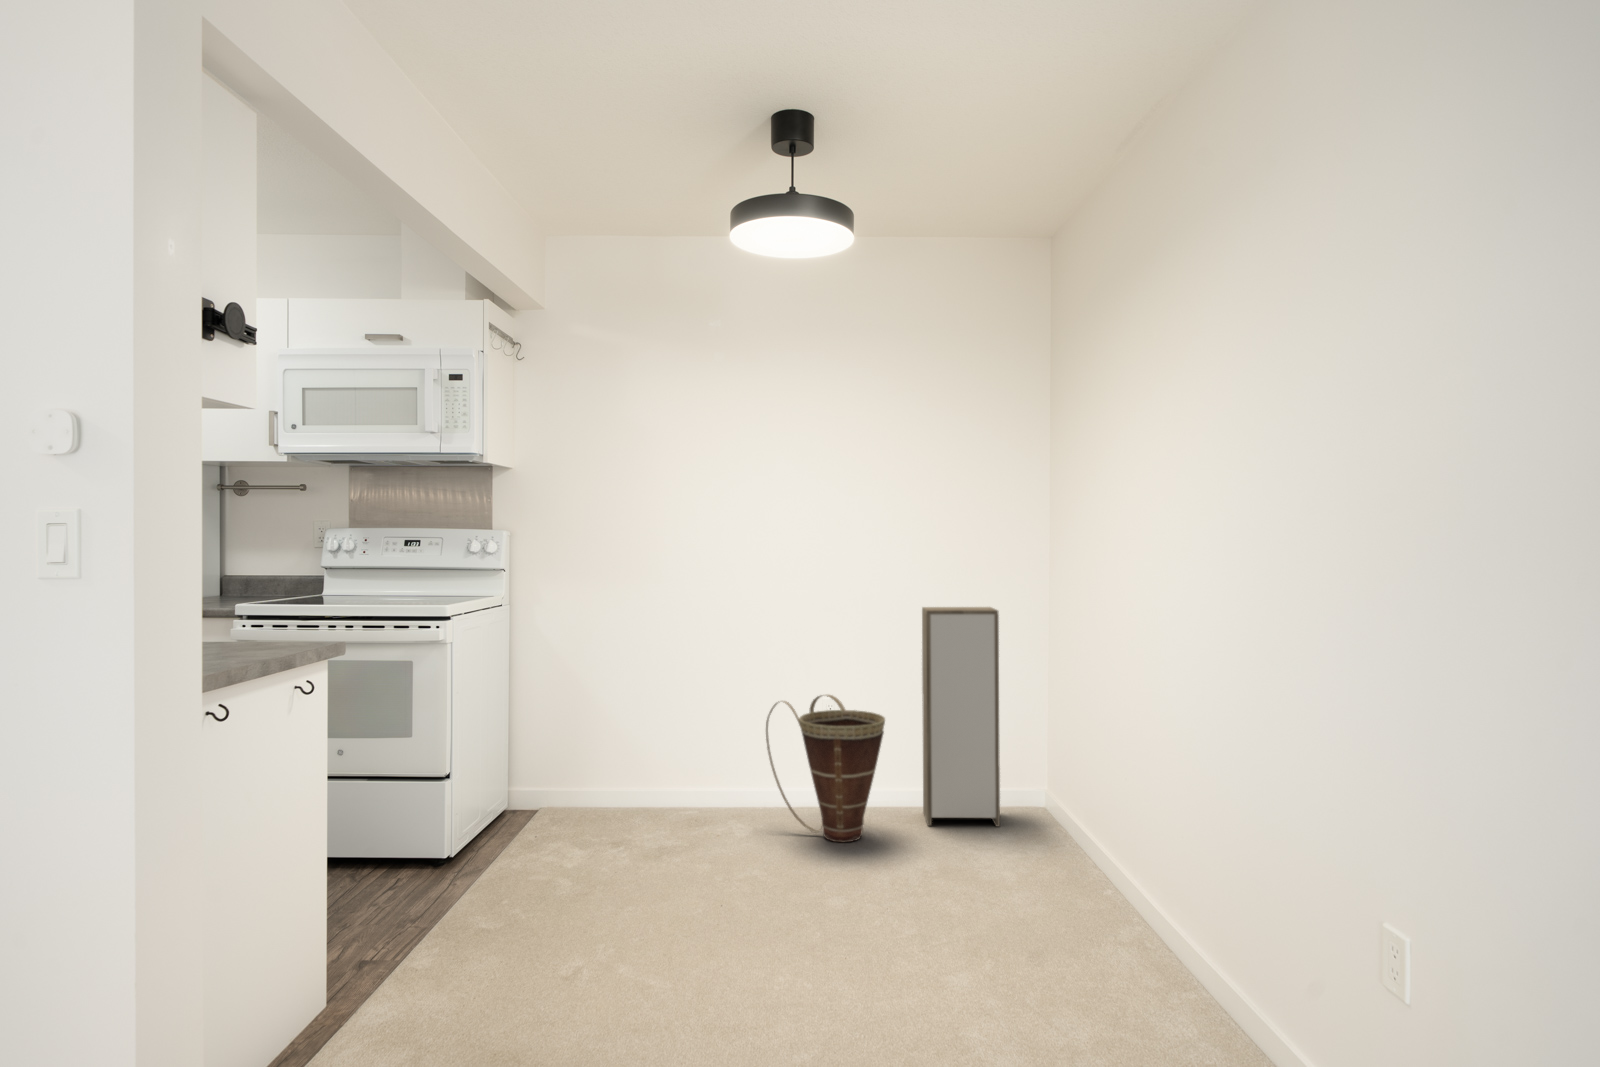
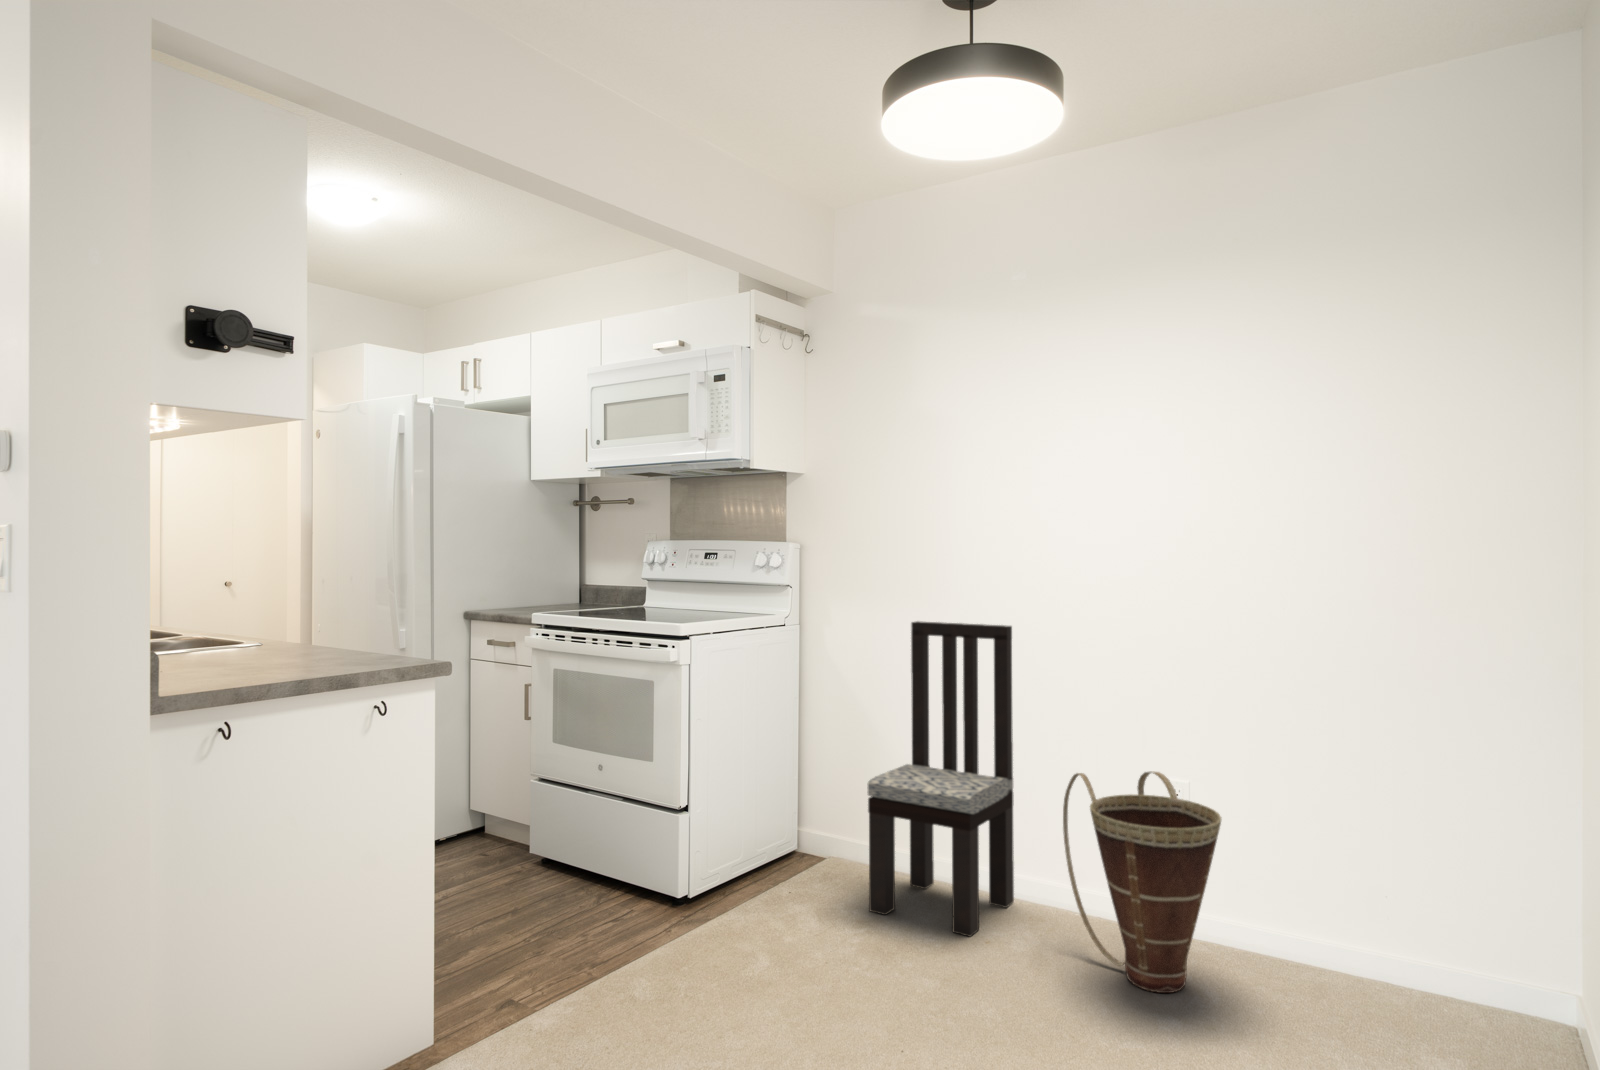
dining chair: none [612,596,714,838] -> present [868,621,1014,937]
storage cabinet: present [922,607,1000,827] -> none [1303,658,1442,1030]

